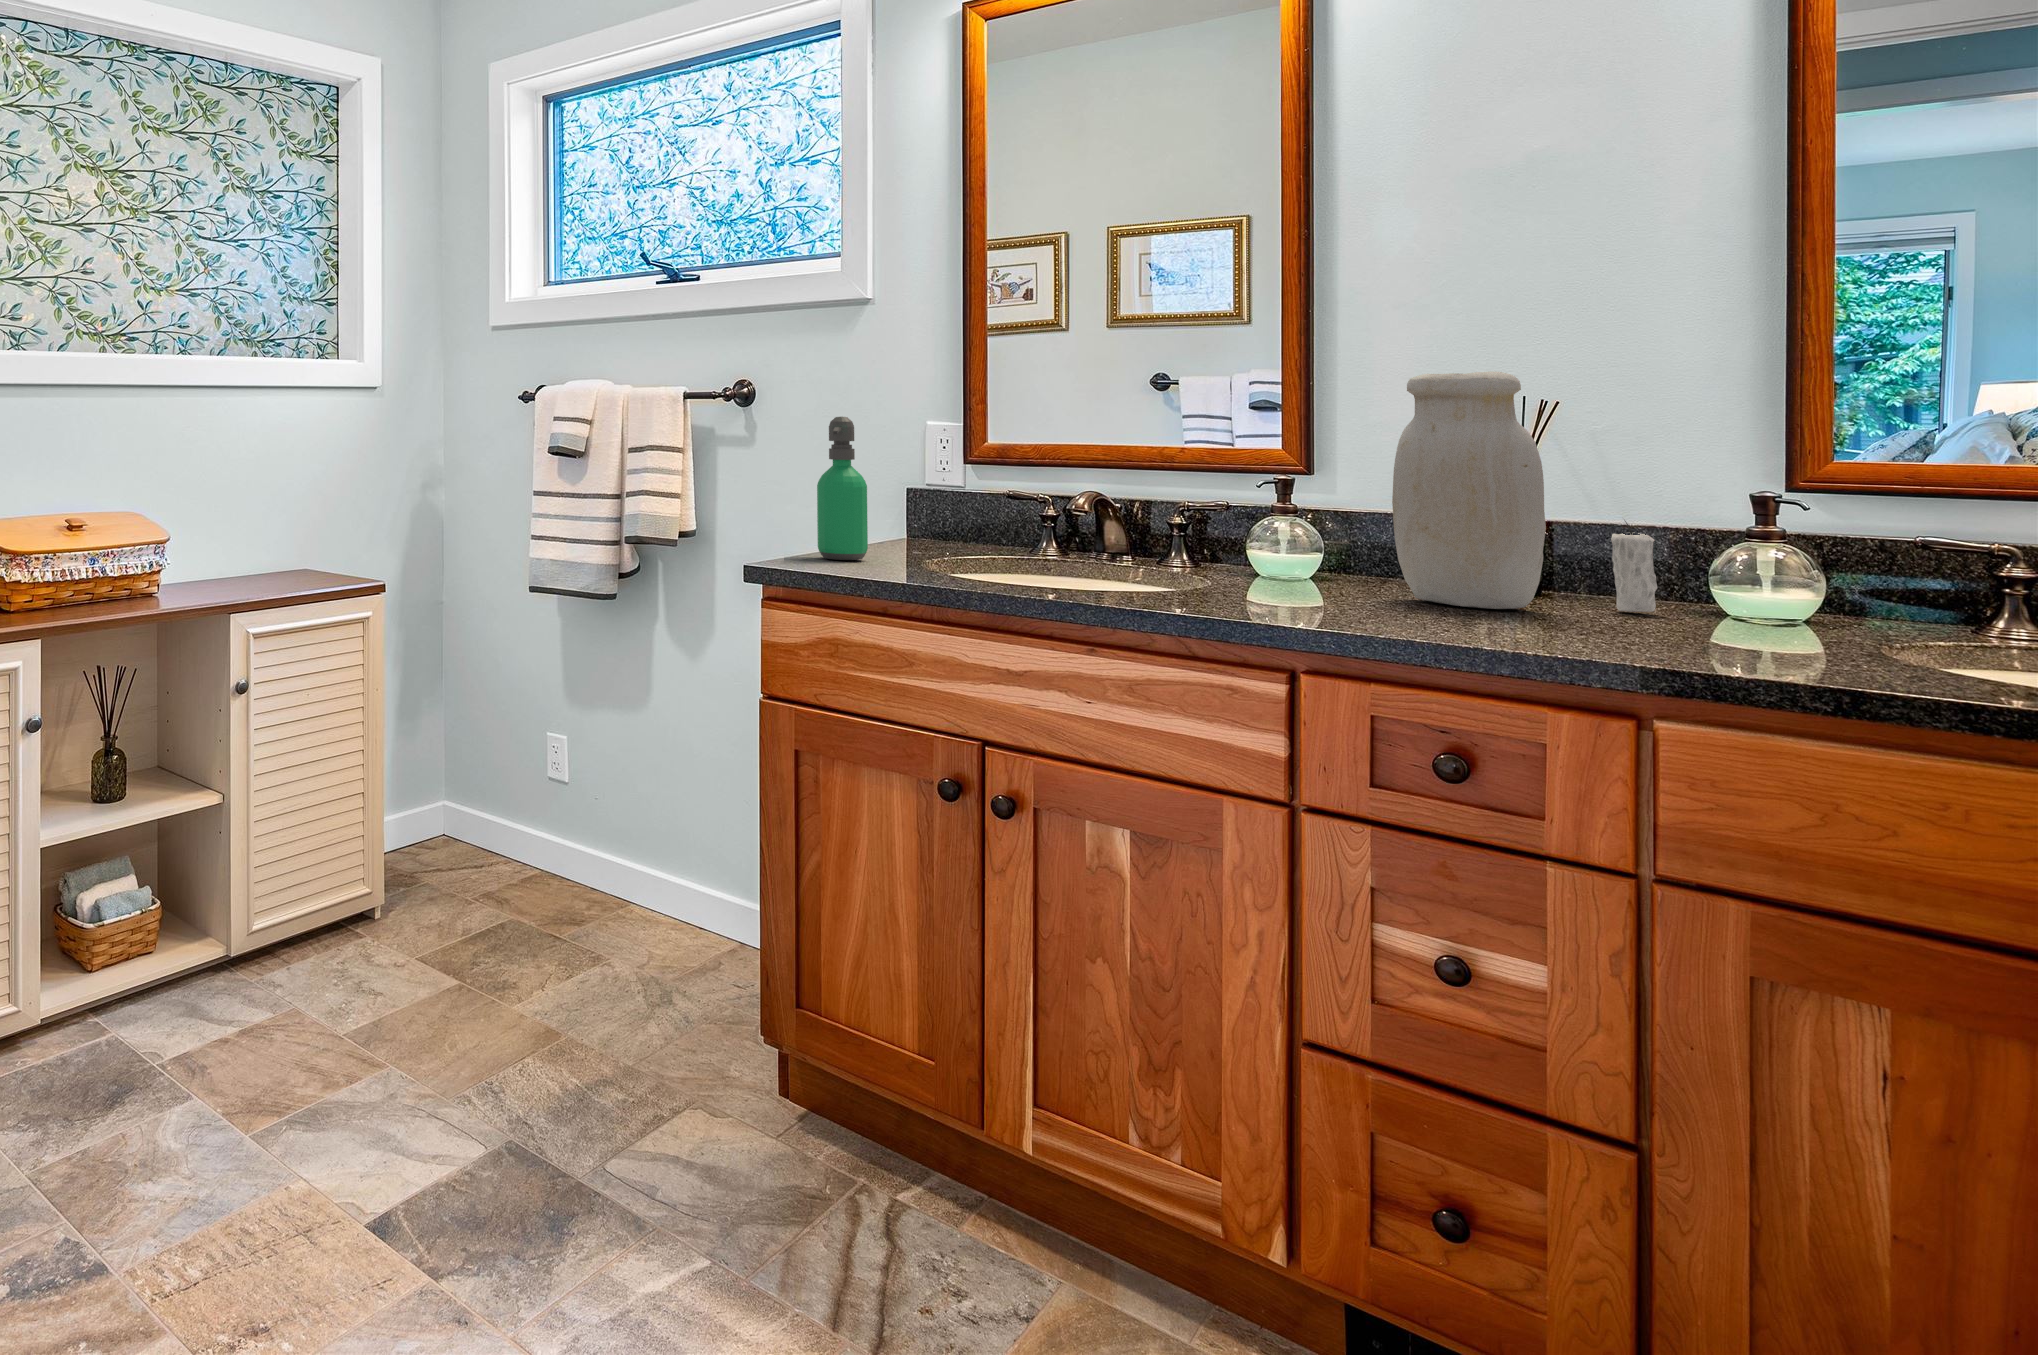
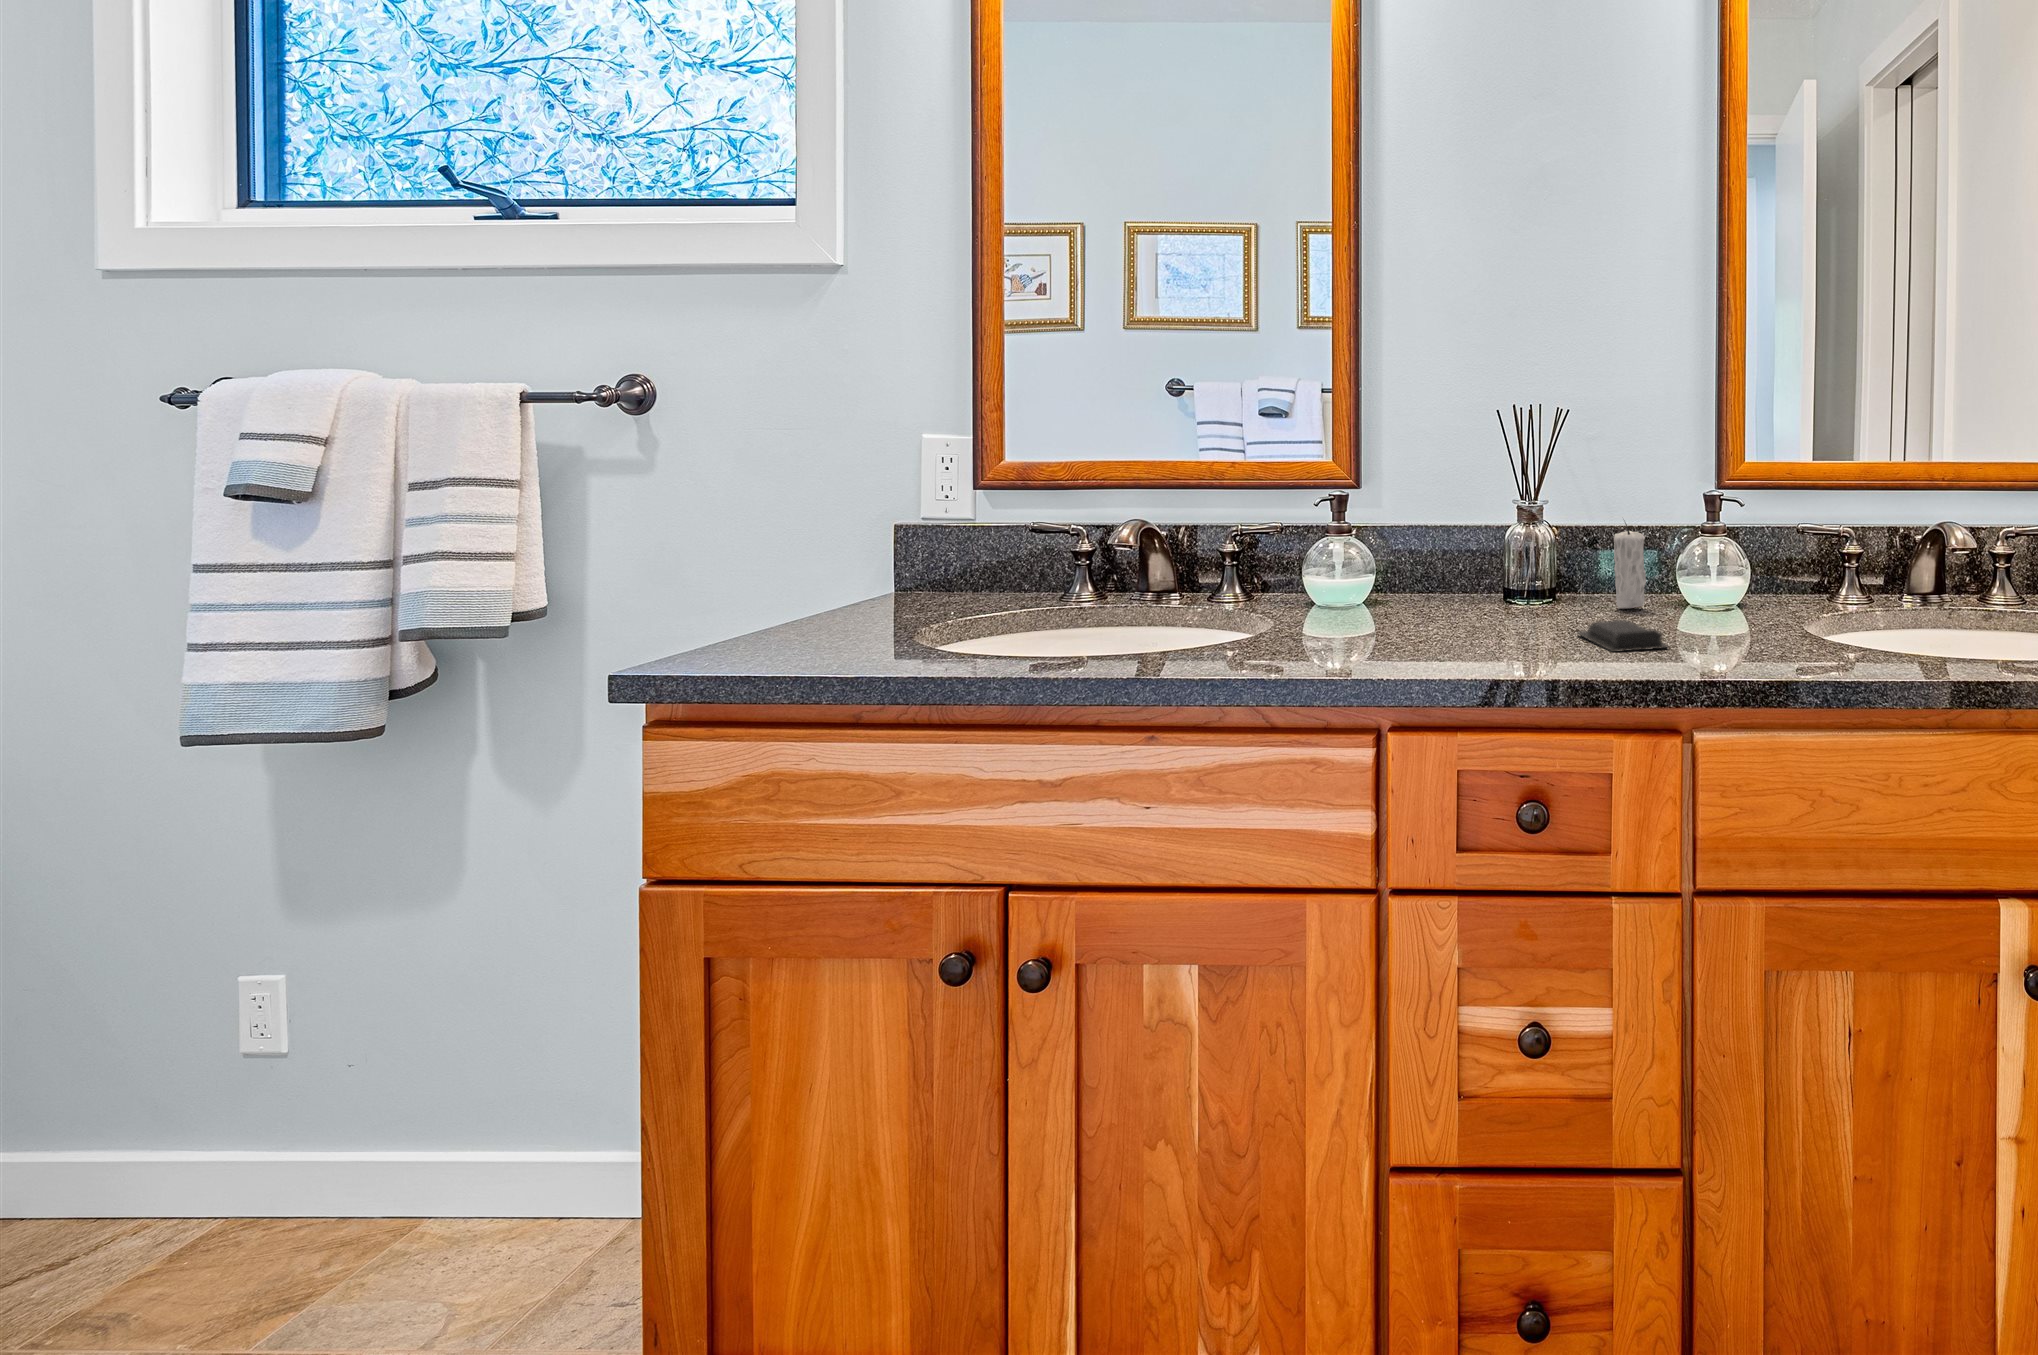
jar: present [1392,371,1546,609] -> none [1446,379,1573,625]
soap dispenser: present [817,417,868,560] -> none [764,446,842,654]
soap bar: none [1539,608,1648,639] -> present [1577,620,1668,652]

